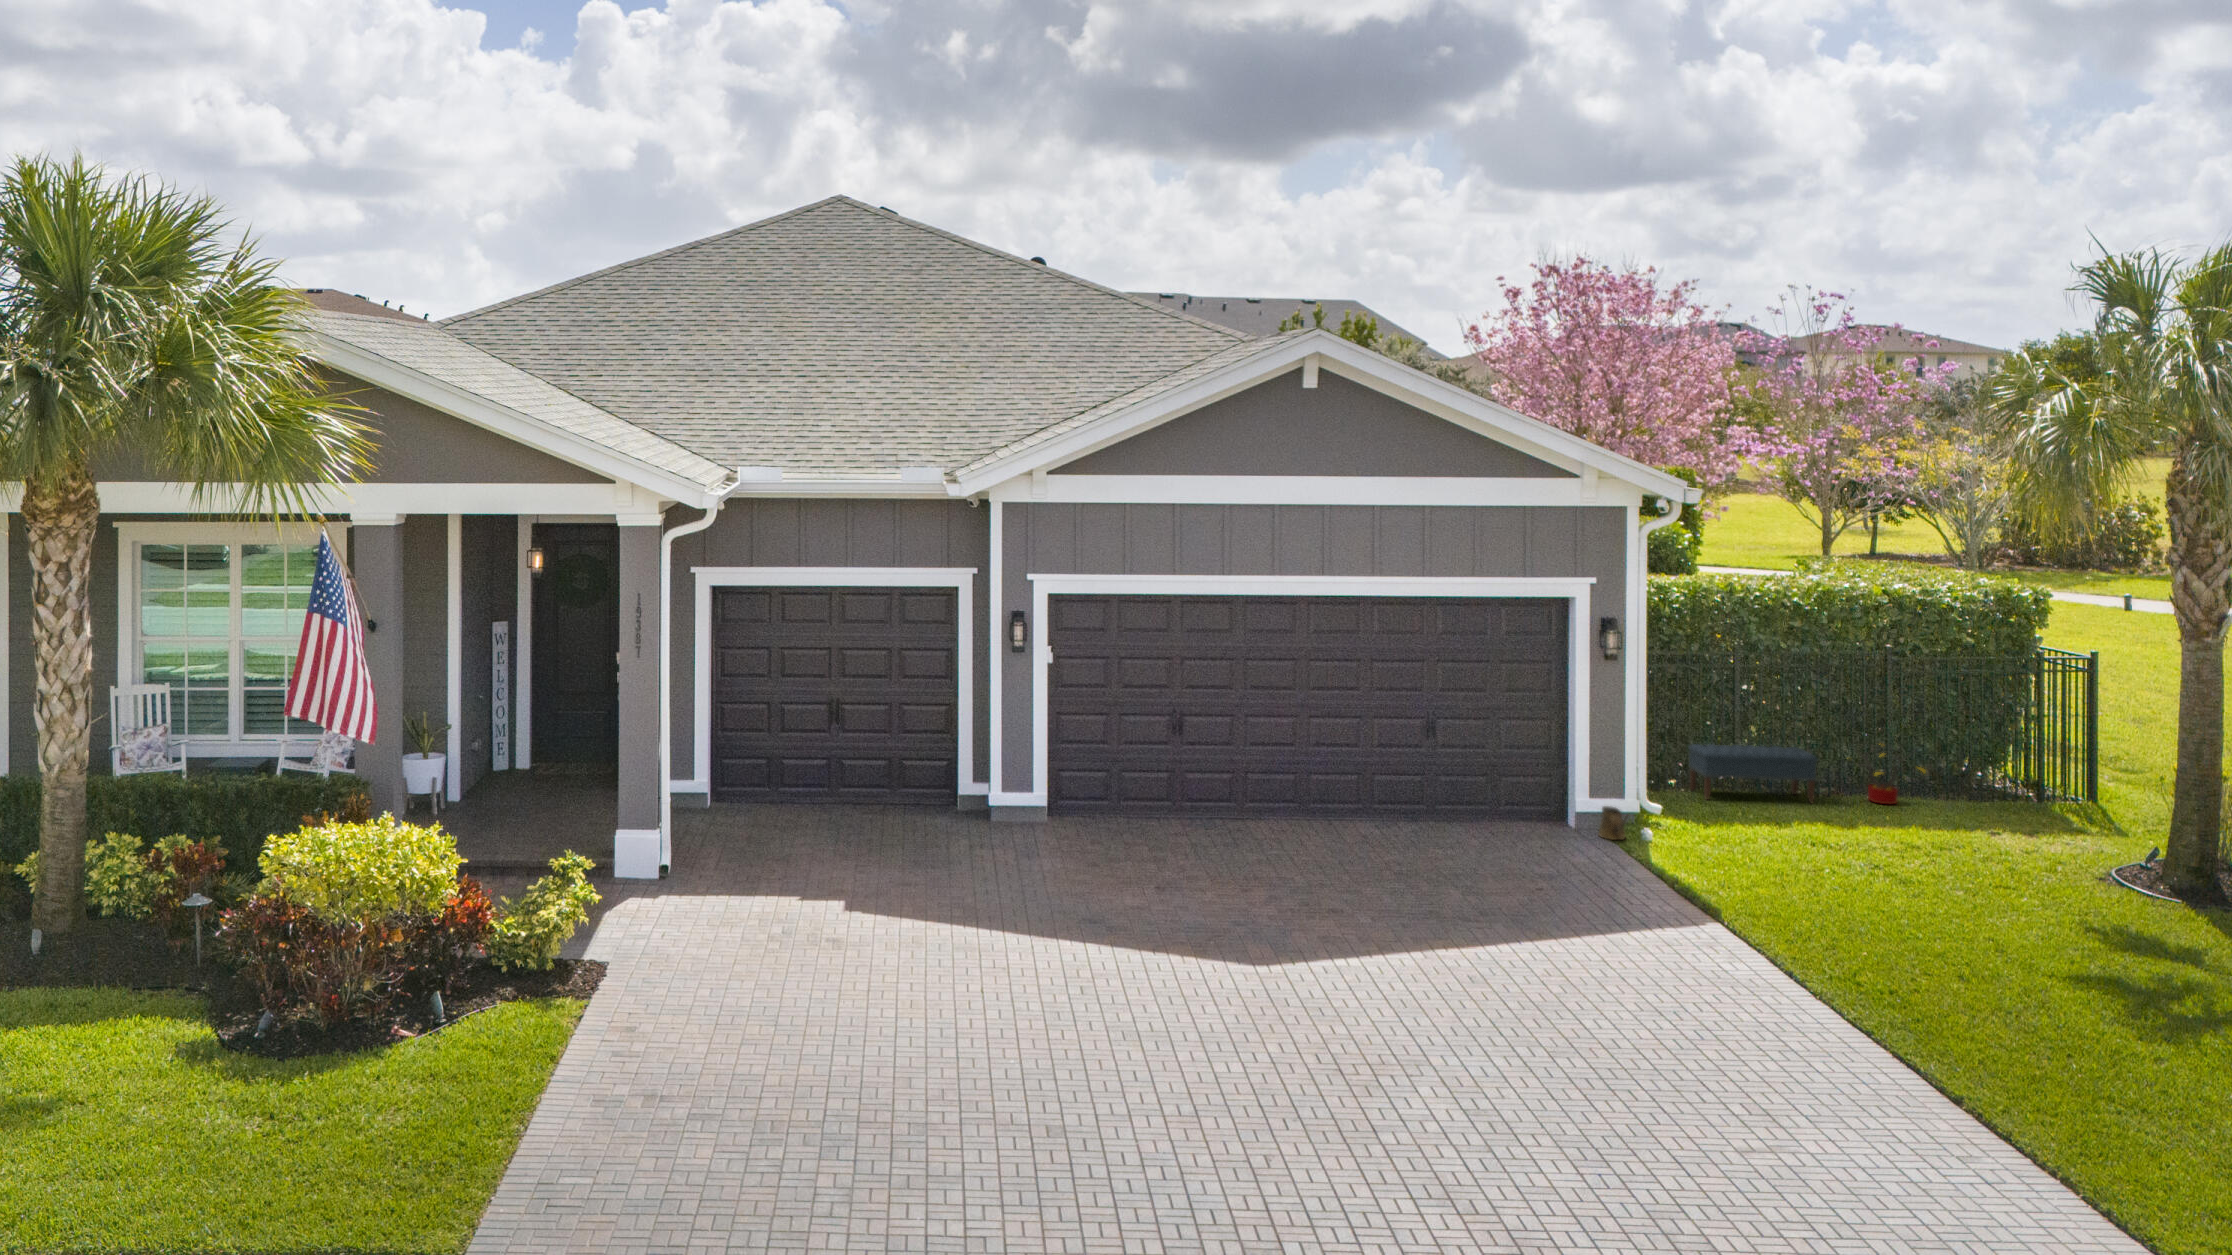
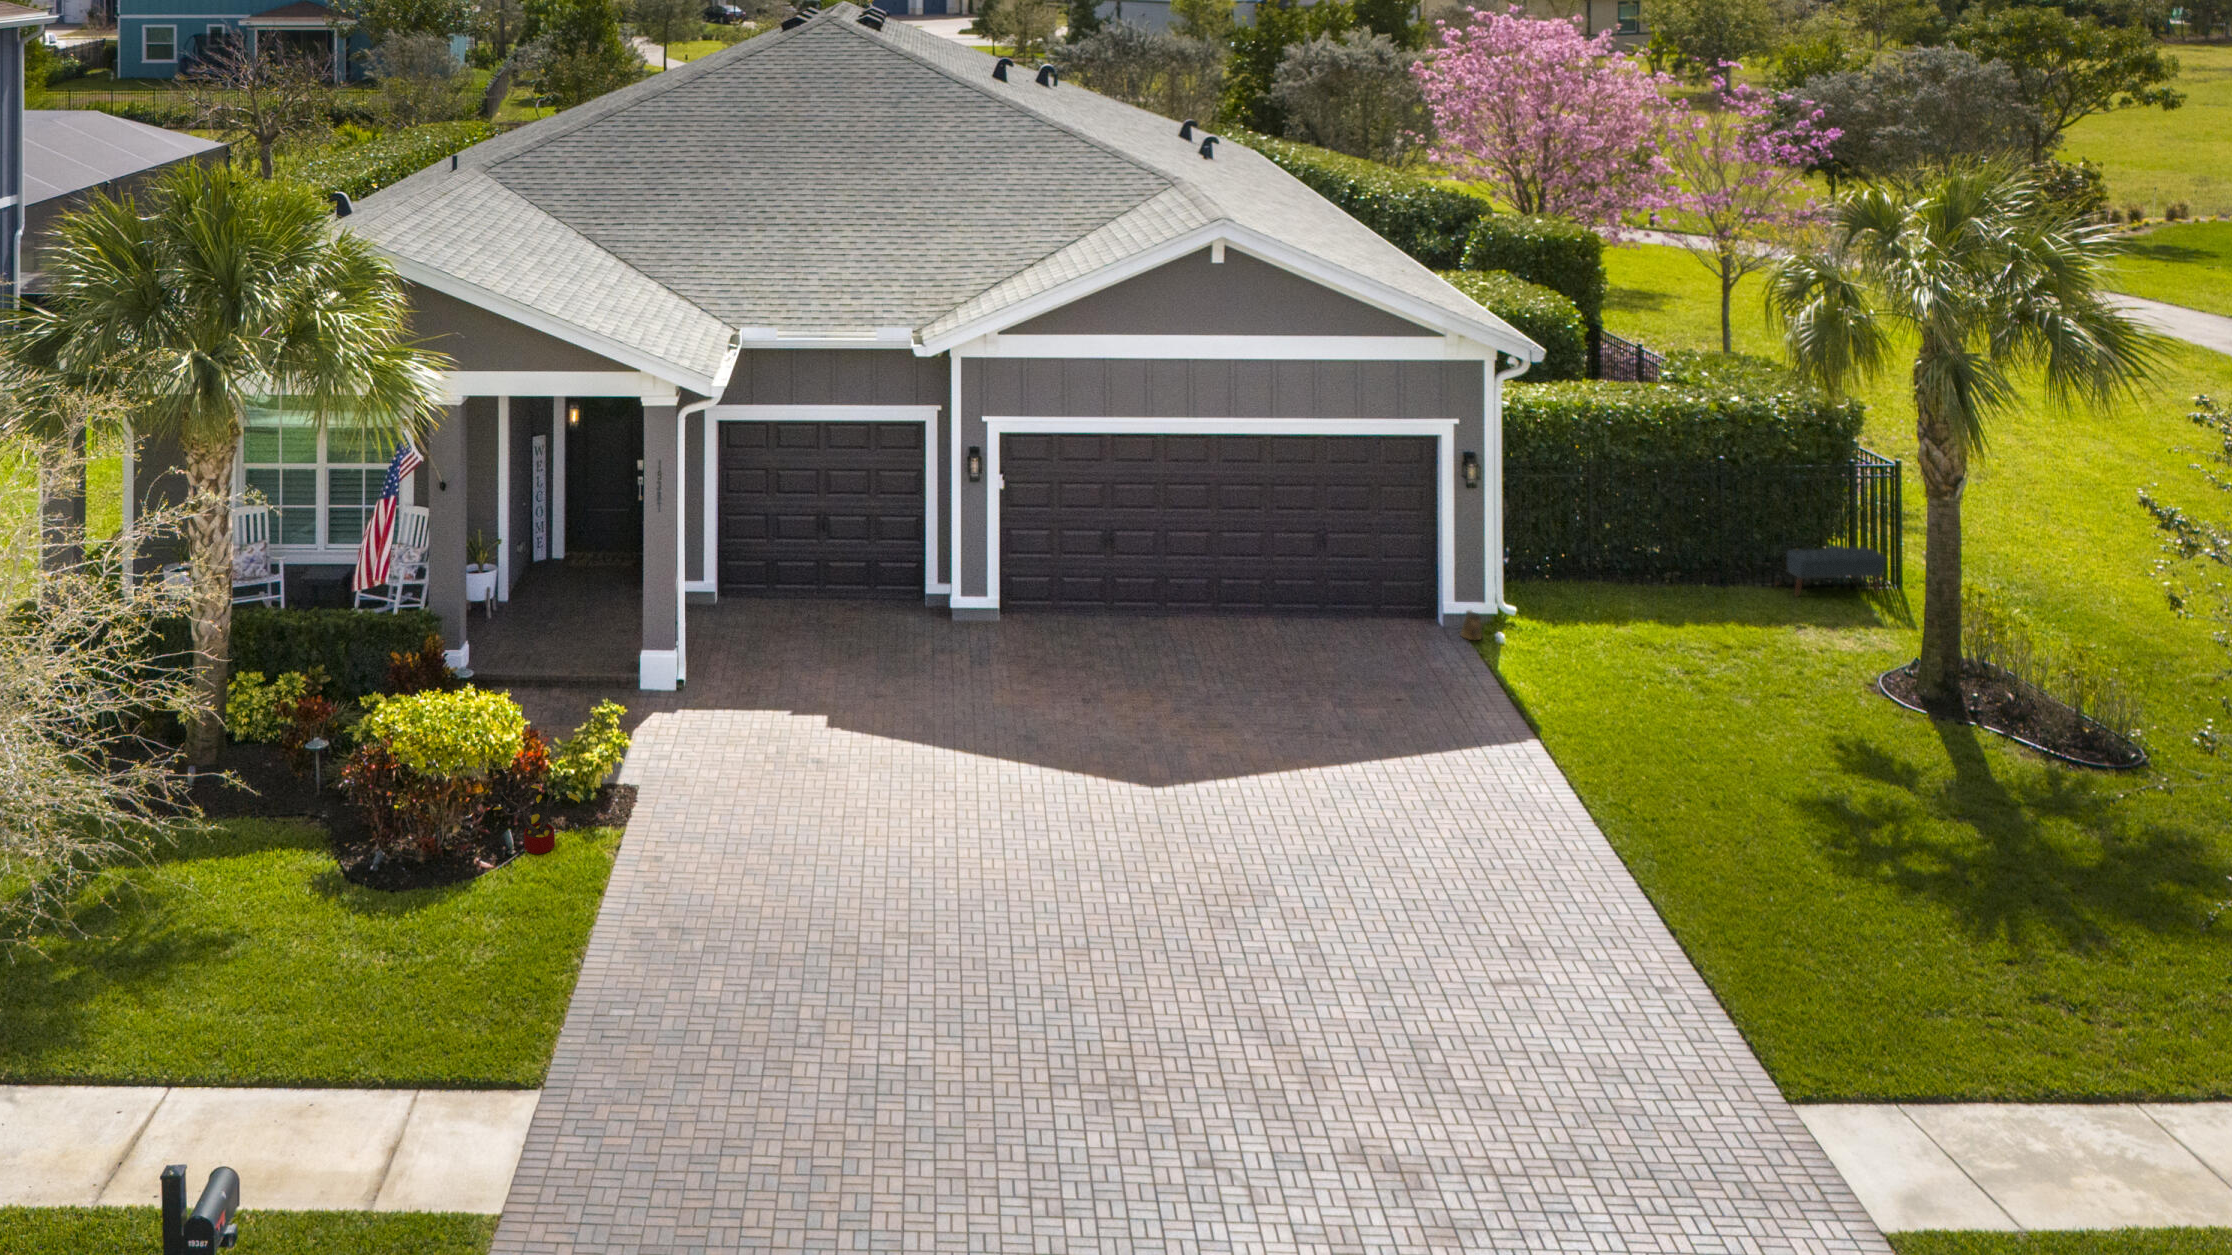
bench: present [1689,744,1817,803] -> present [1776,546,1887,596]
decorative plant: present [1863,747,1925,804] -> present [493,770,580,854]

